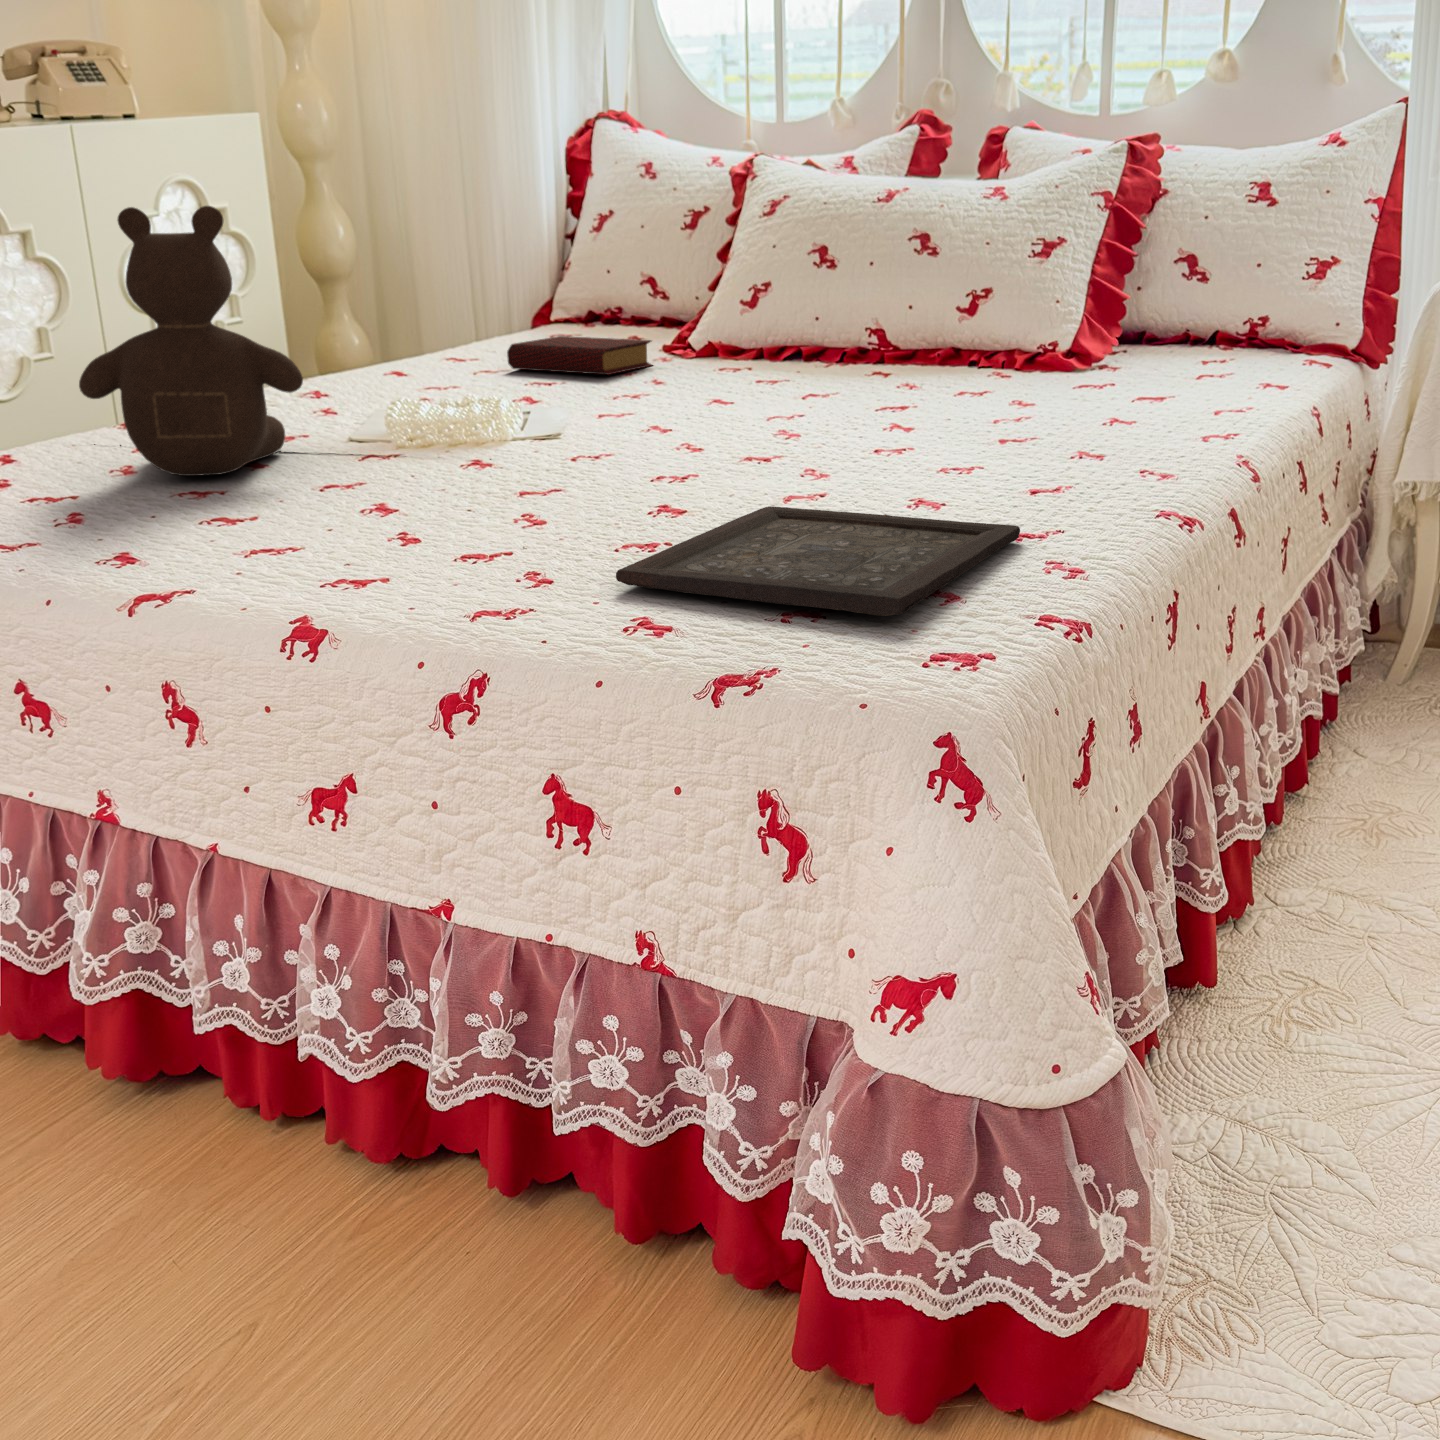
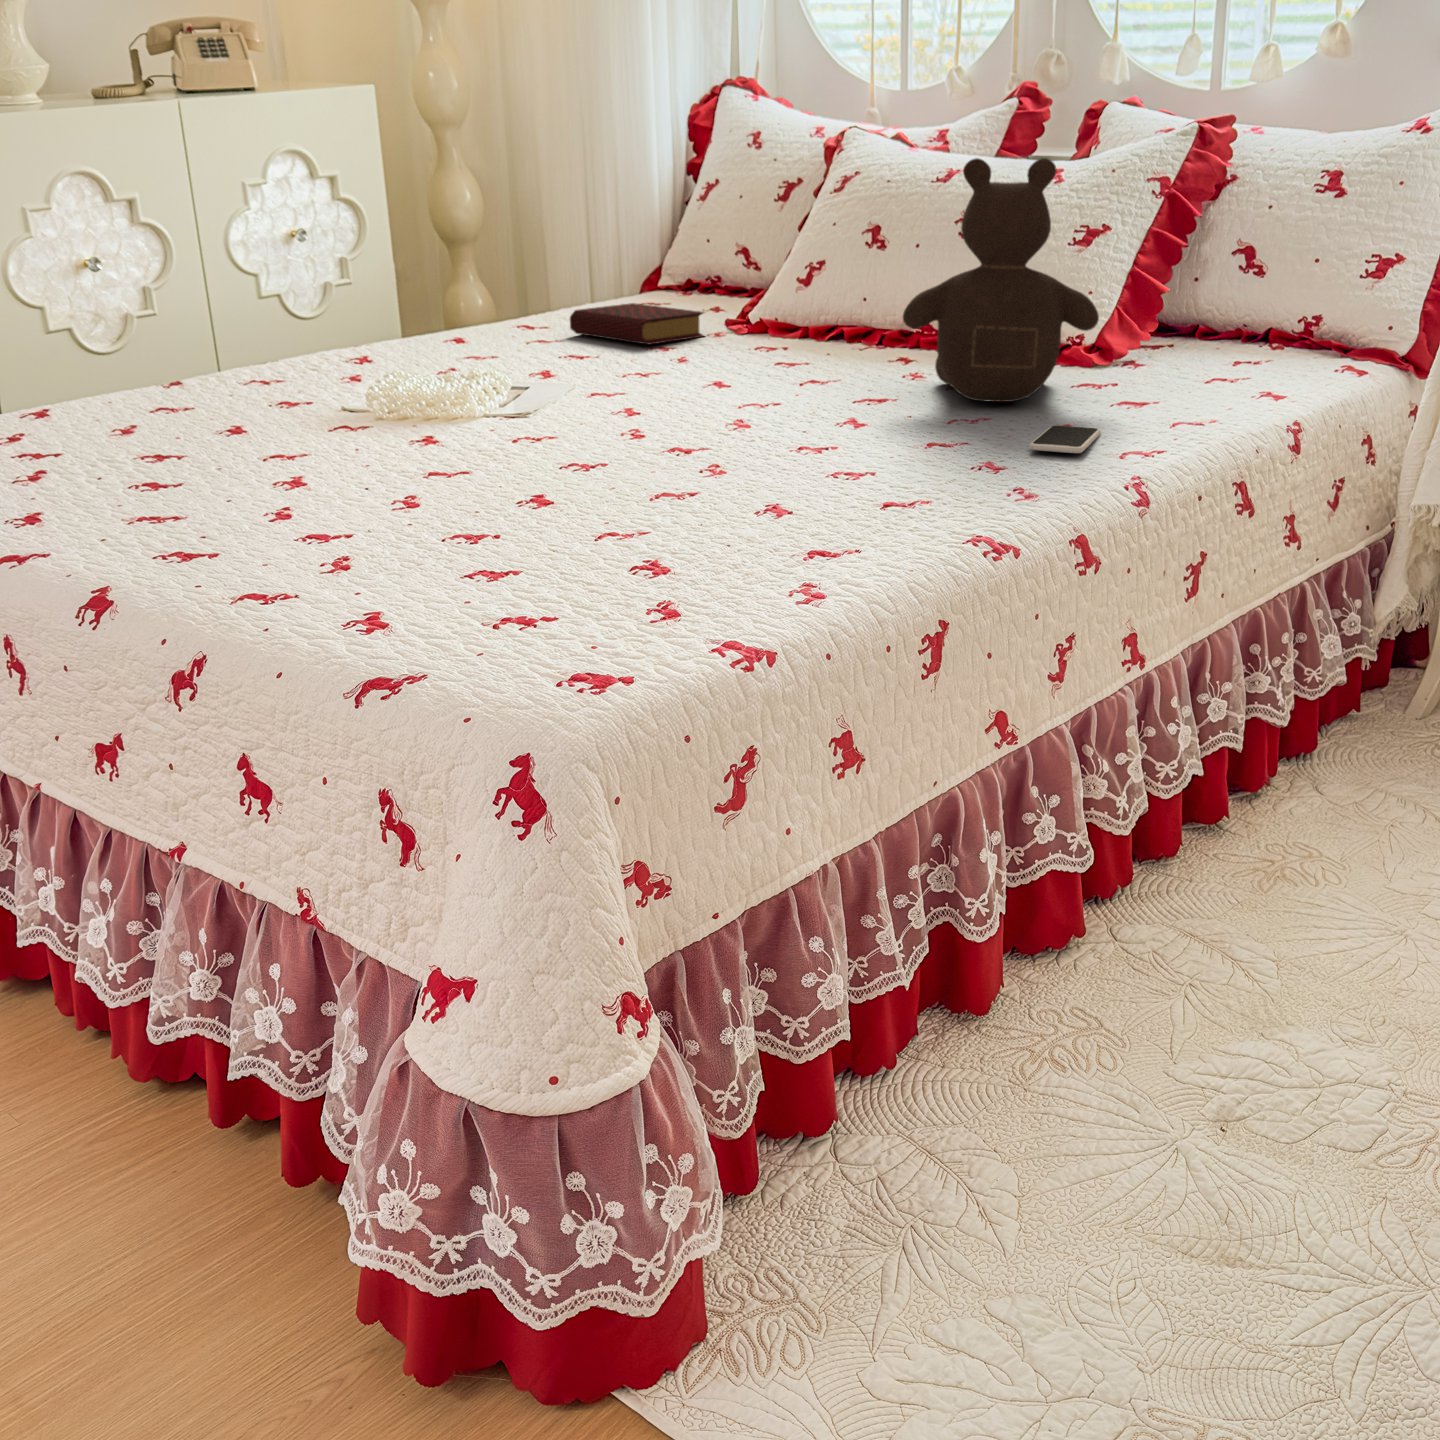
teddy bear: present [79,206,303,476] -> present [903,158,1099,402]
smartphone: none [1107,421,1169,443] -> present [1029,425,1101,453]
tray: present [616,506,1020,616] -> none [376,496,800,622]

